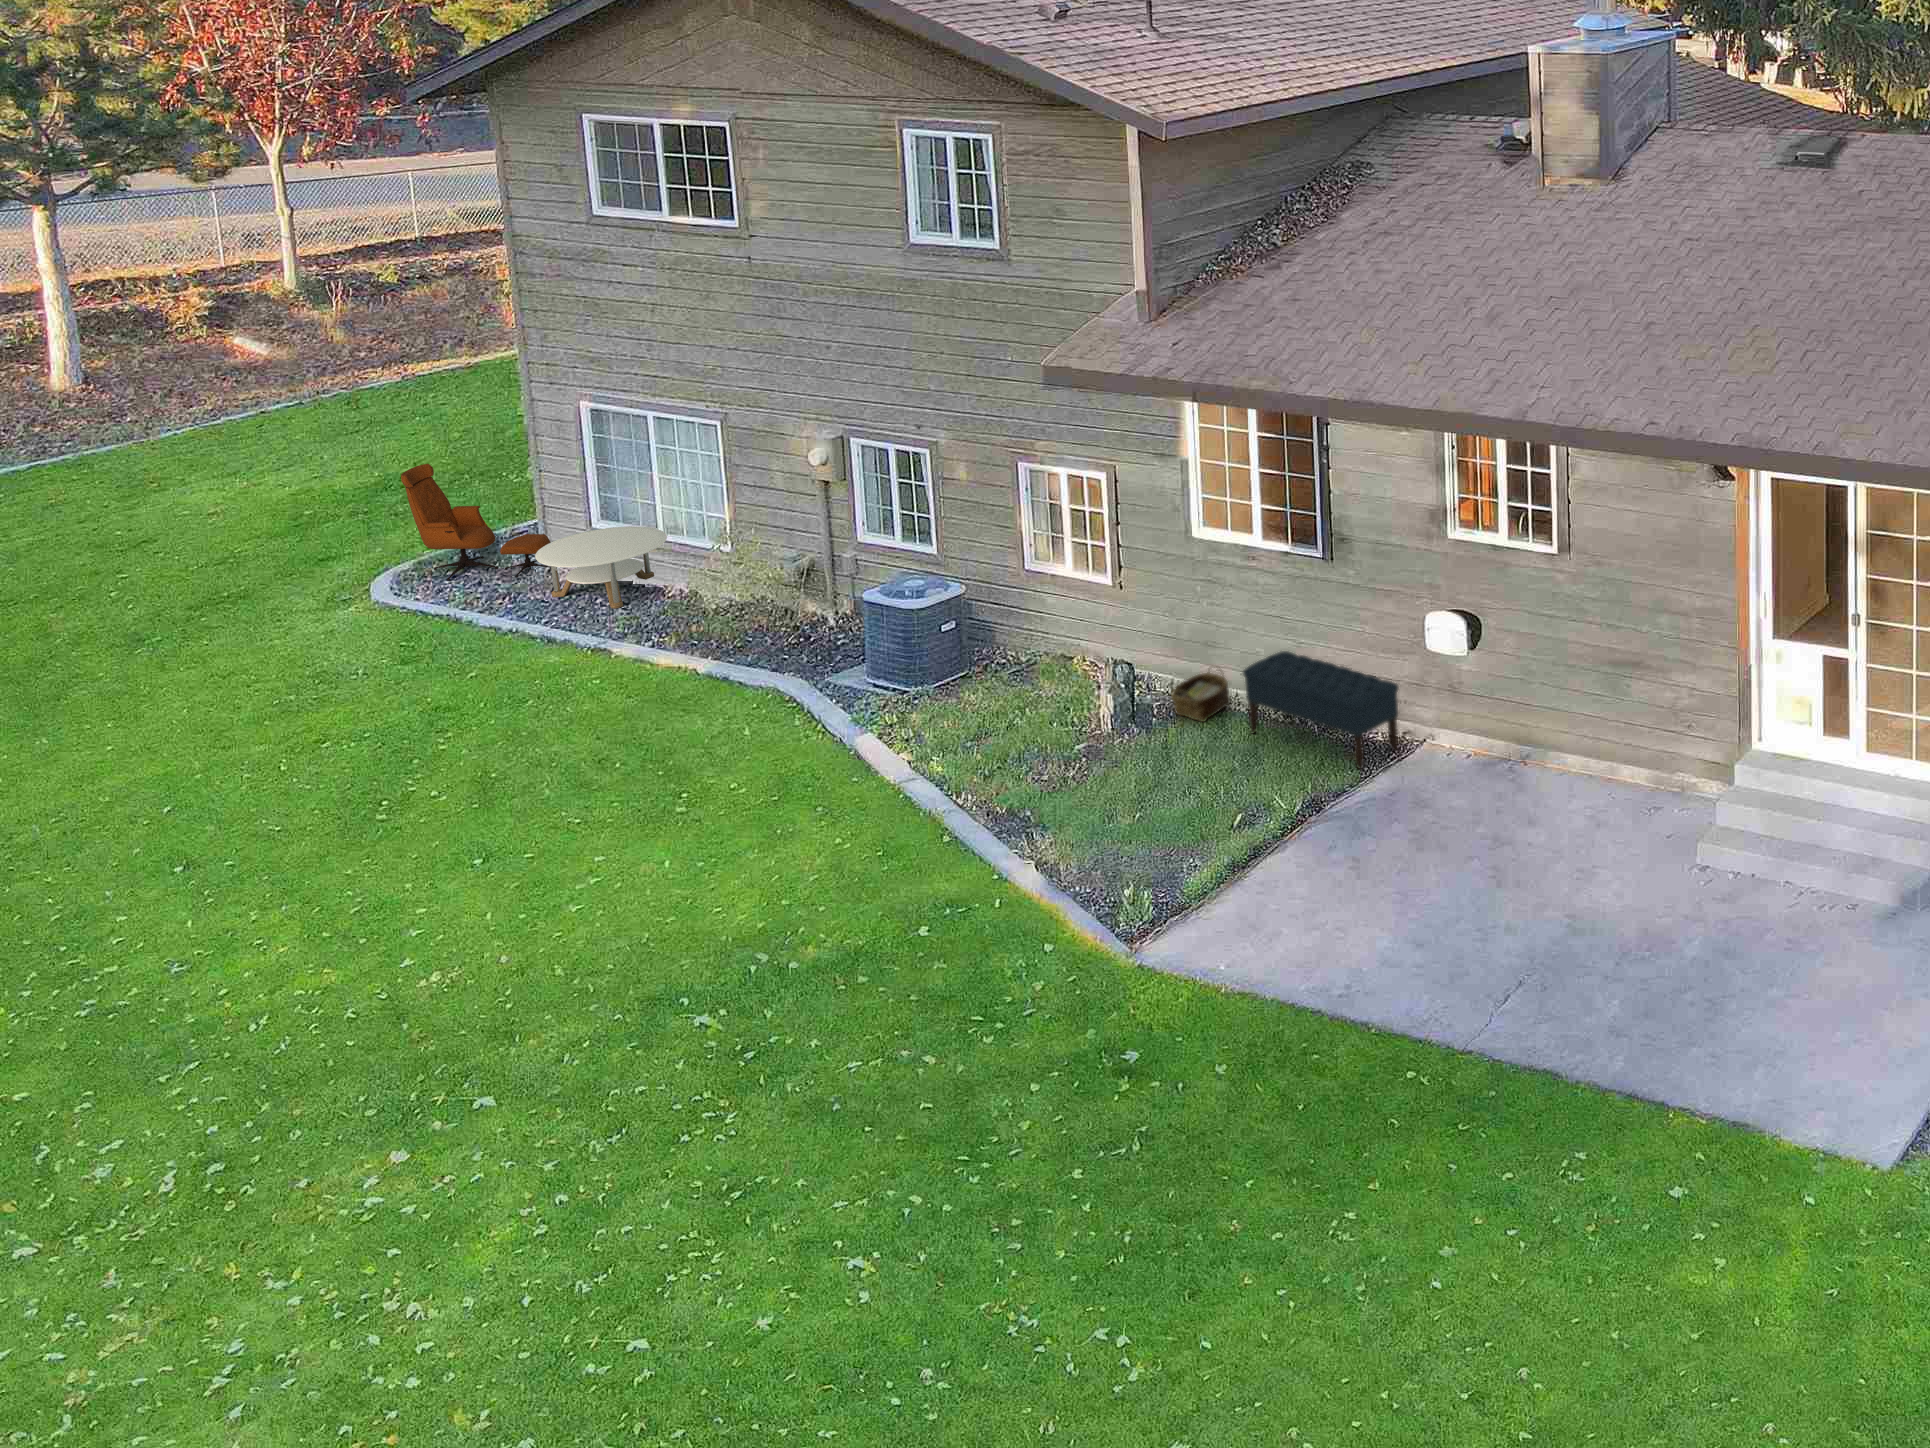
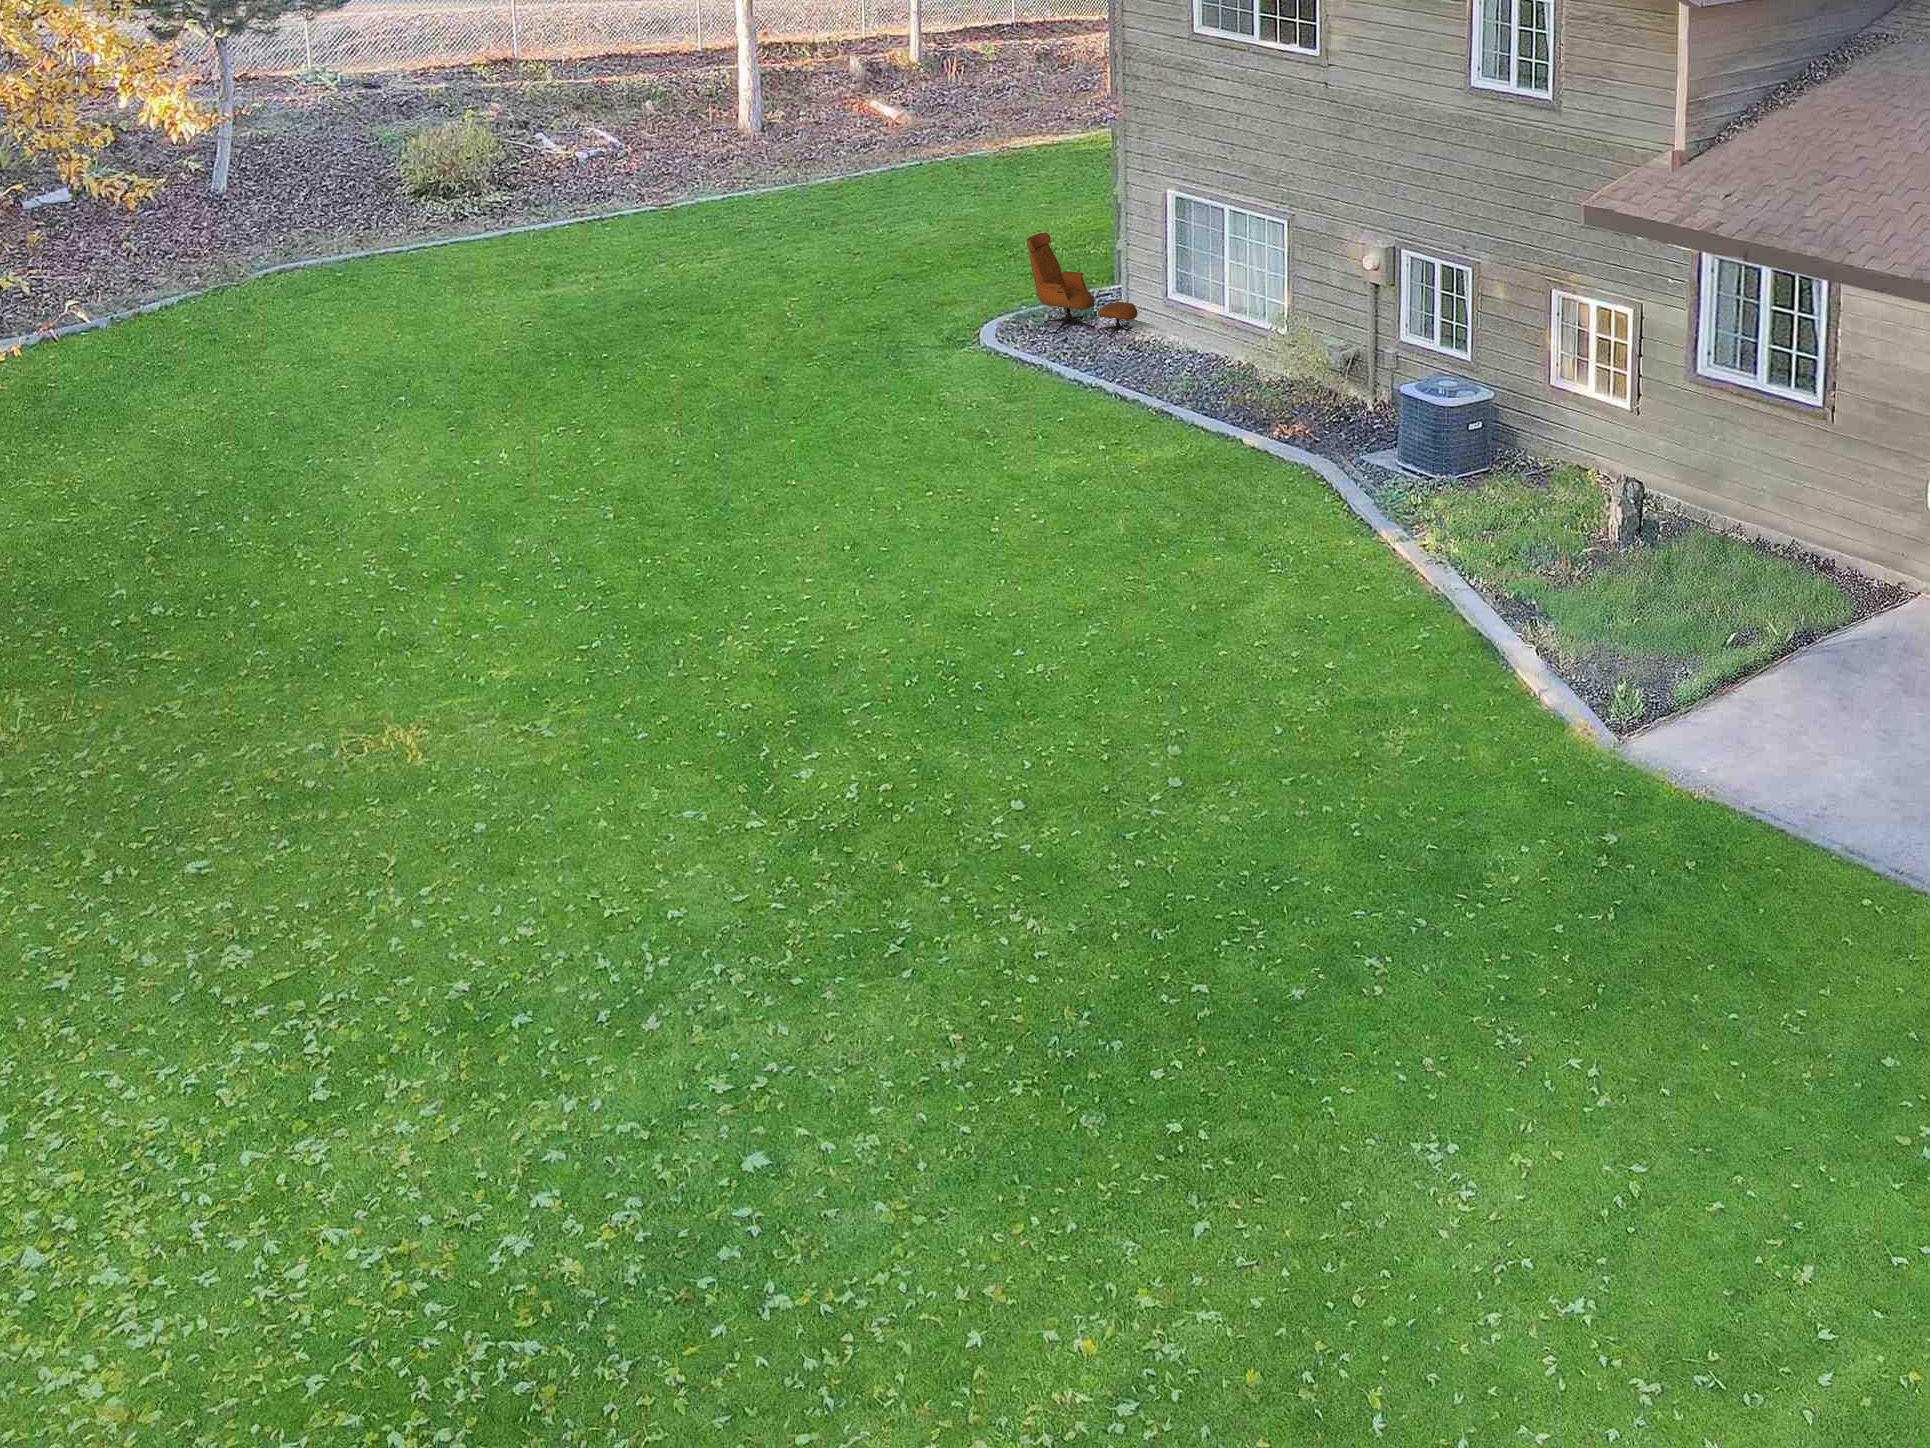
round table: present [535,526,667,608] -> none [1129,305,1234,375]
bench: present [1243,651,1398,769] -> none [1740,493,1889,612]
woven basket: present [1171,672,1230,721] -> none [1670,497,1724,546]

